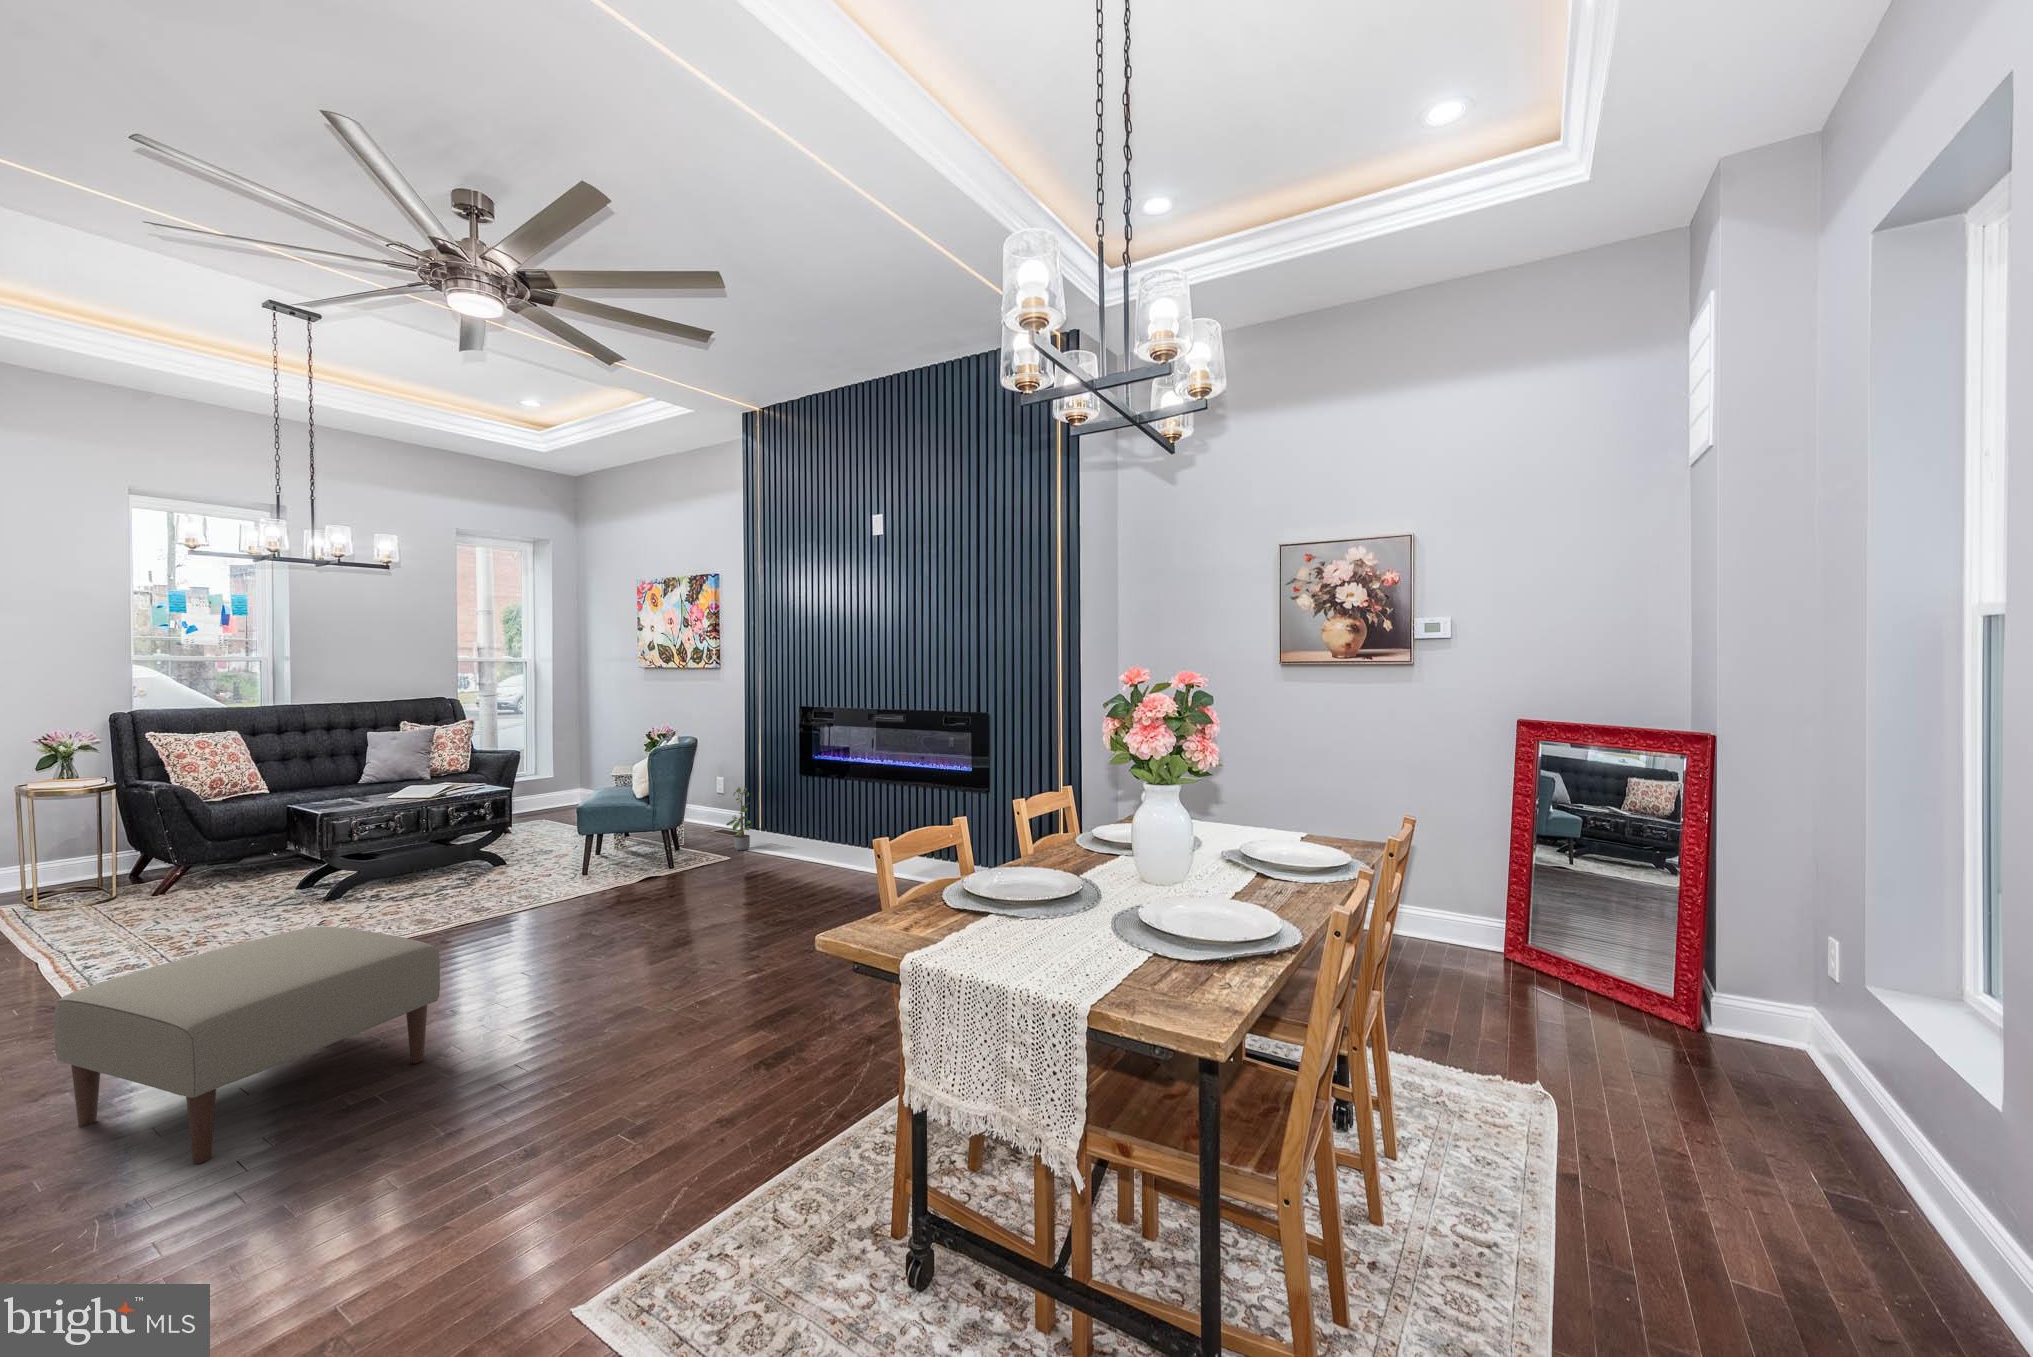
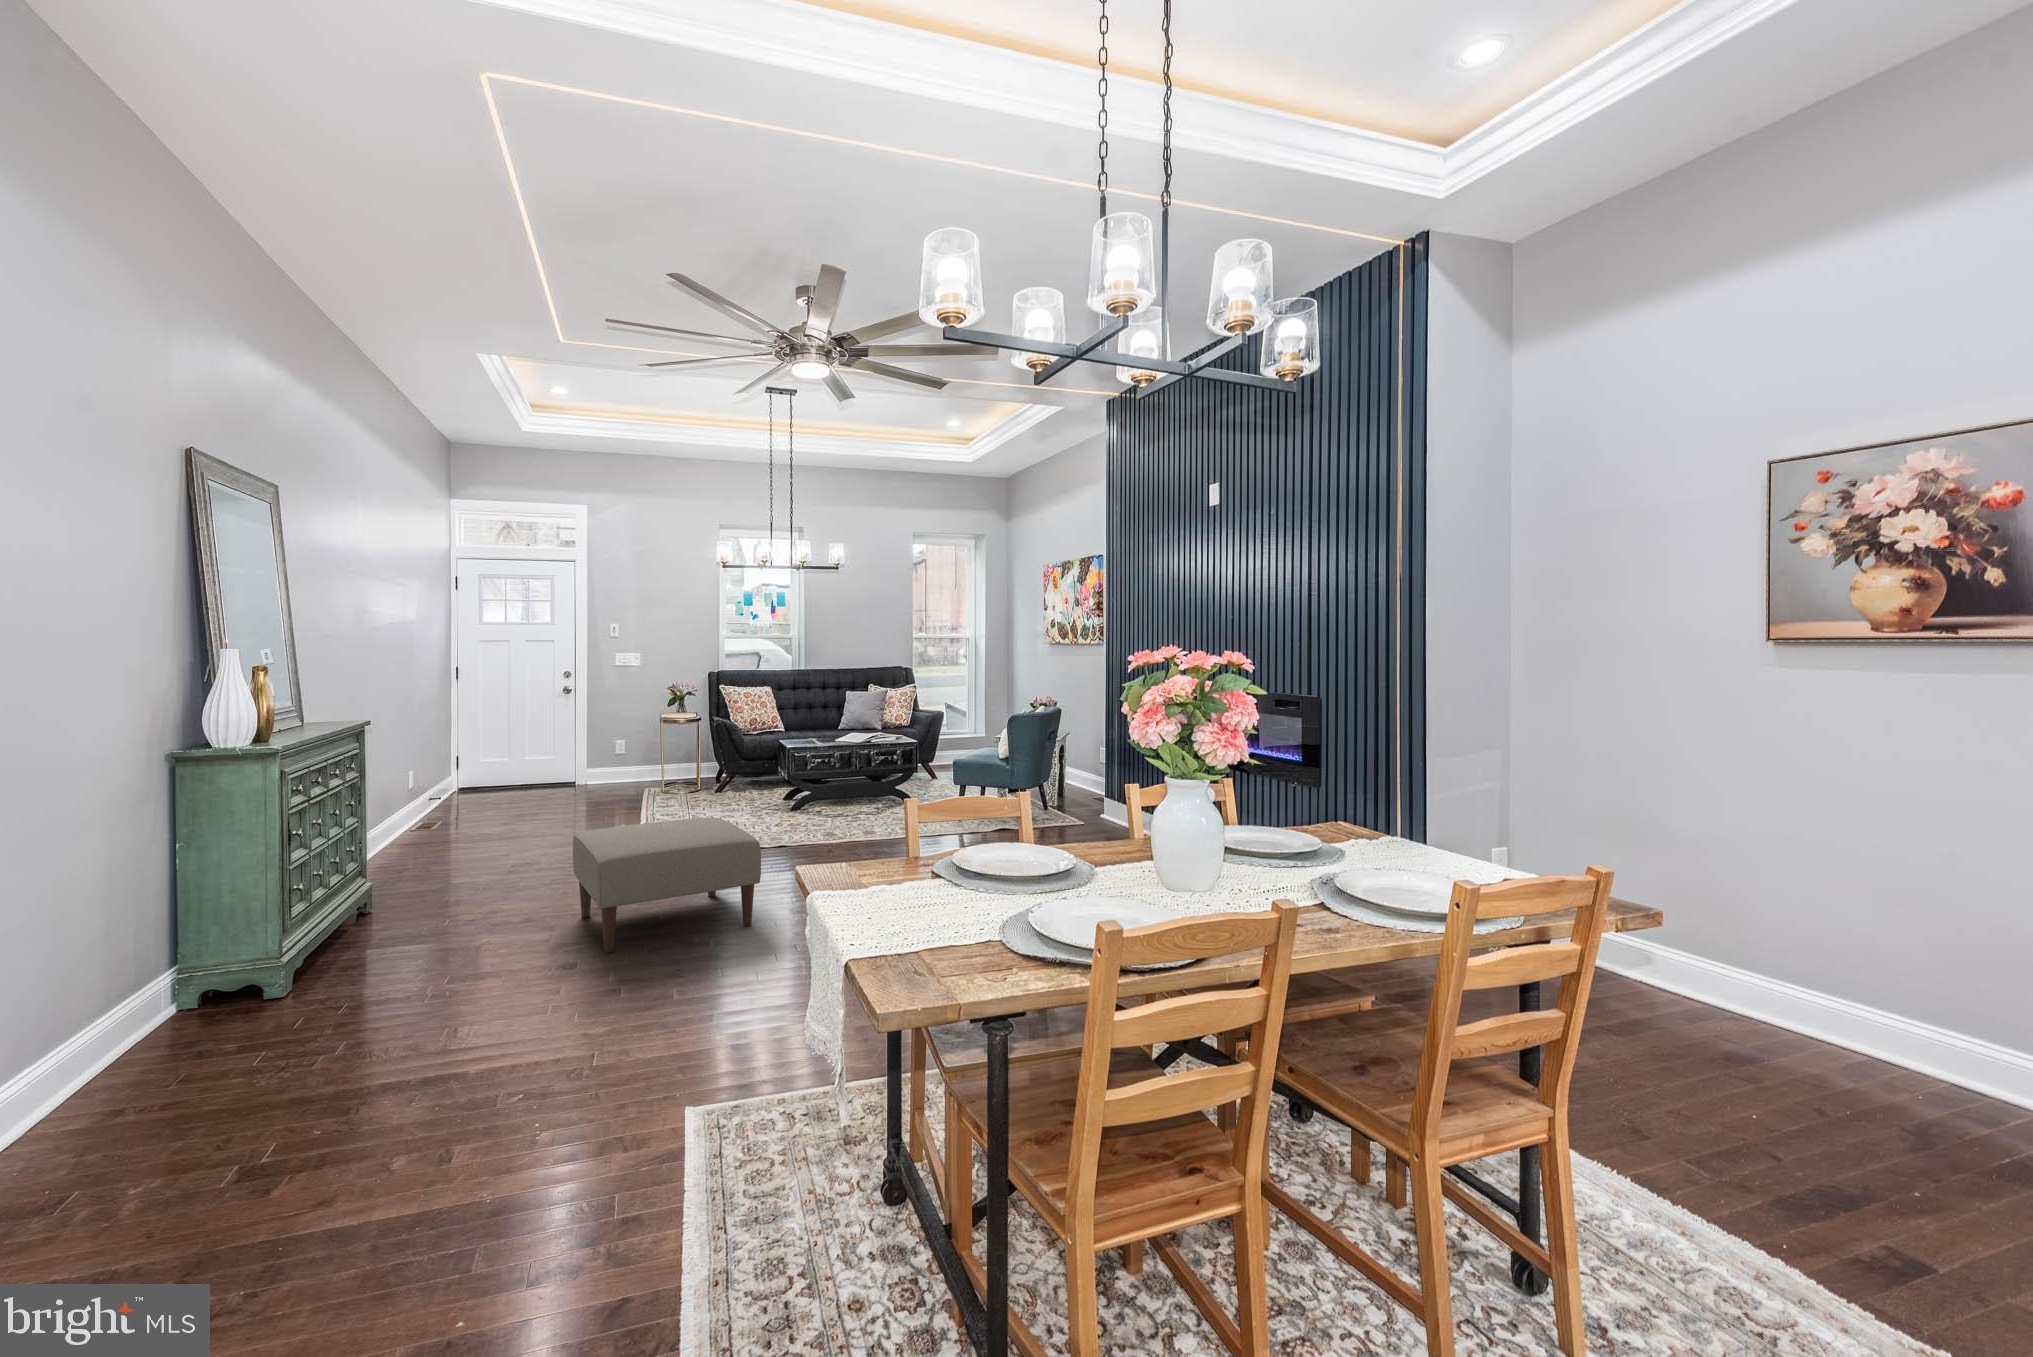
potted plant: present [726,787,751,850] -> none [1083,757,1105,818]

